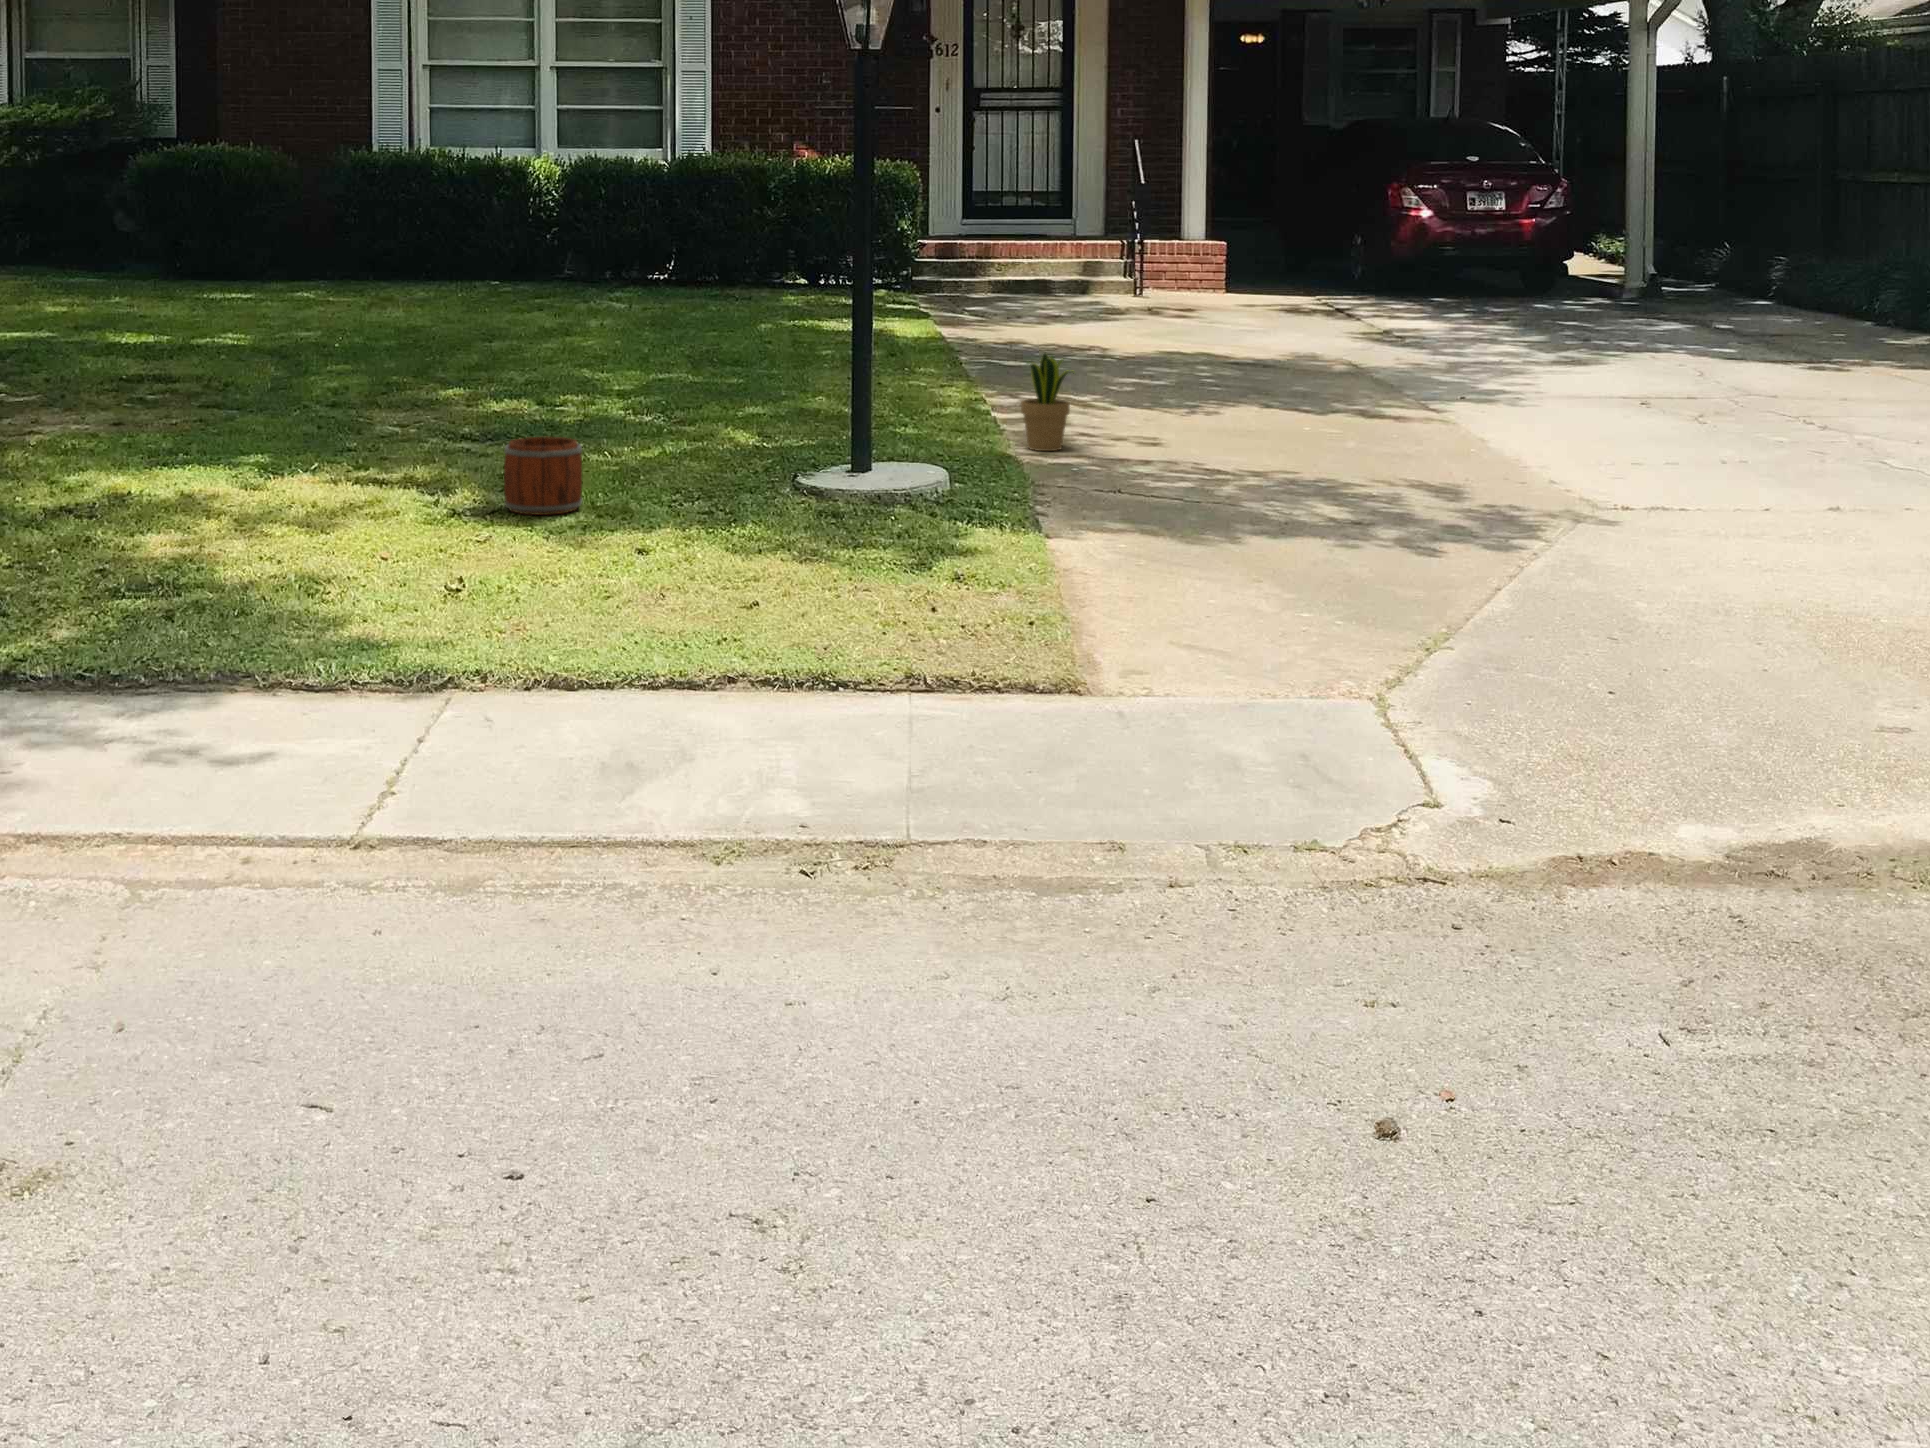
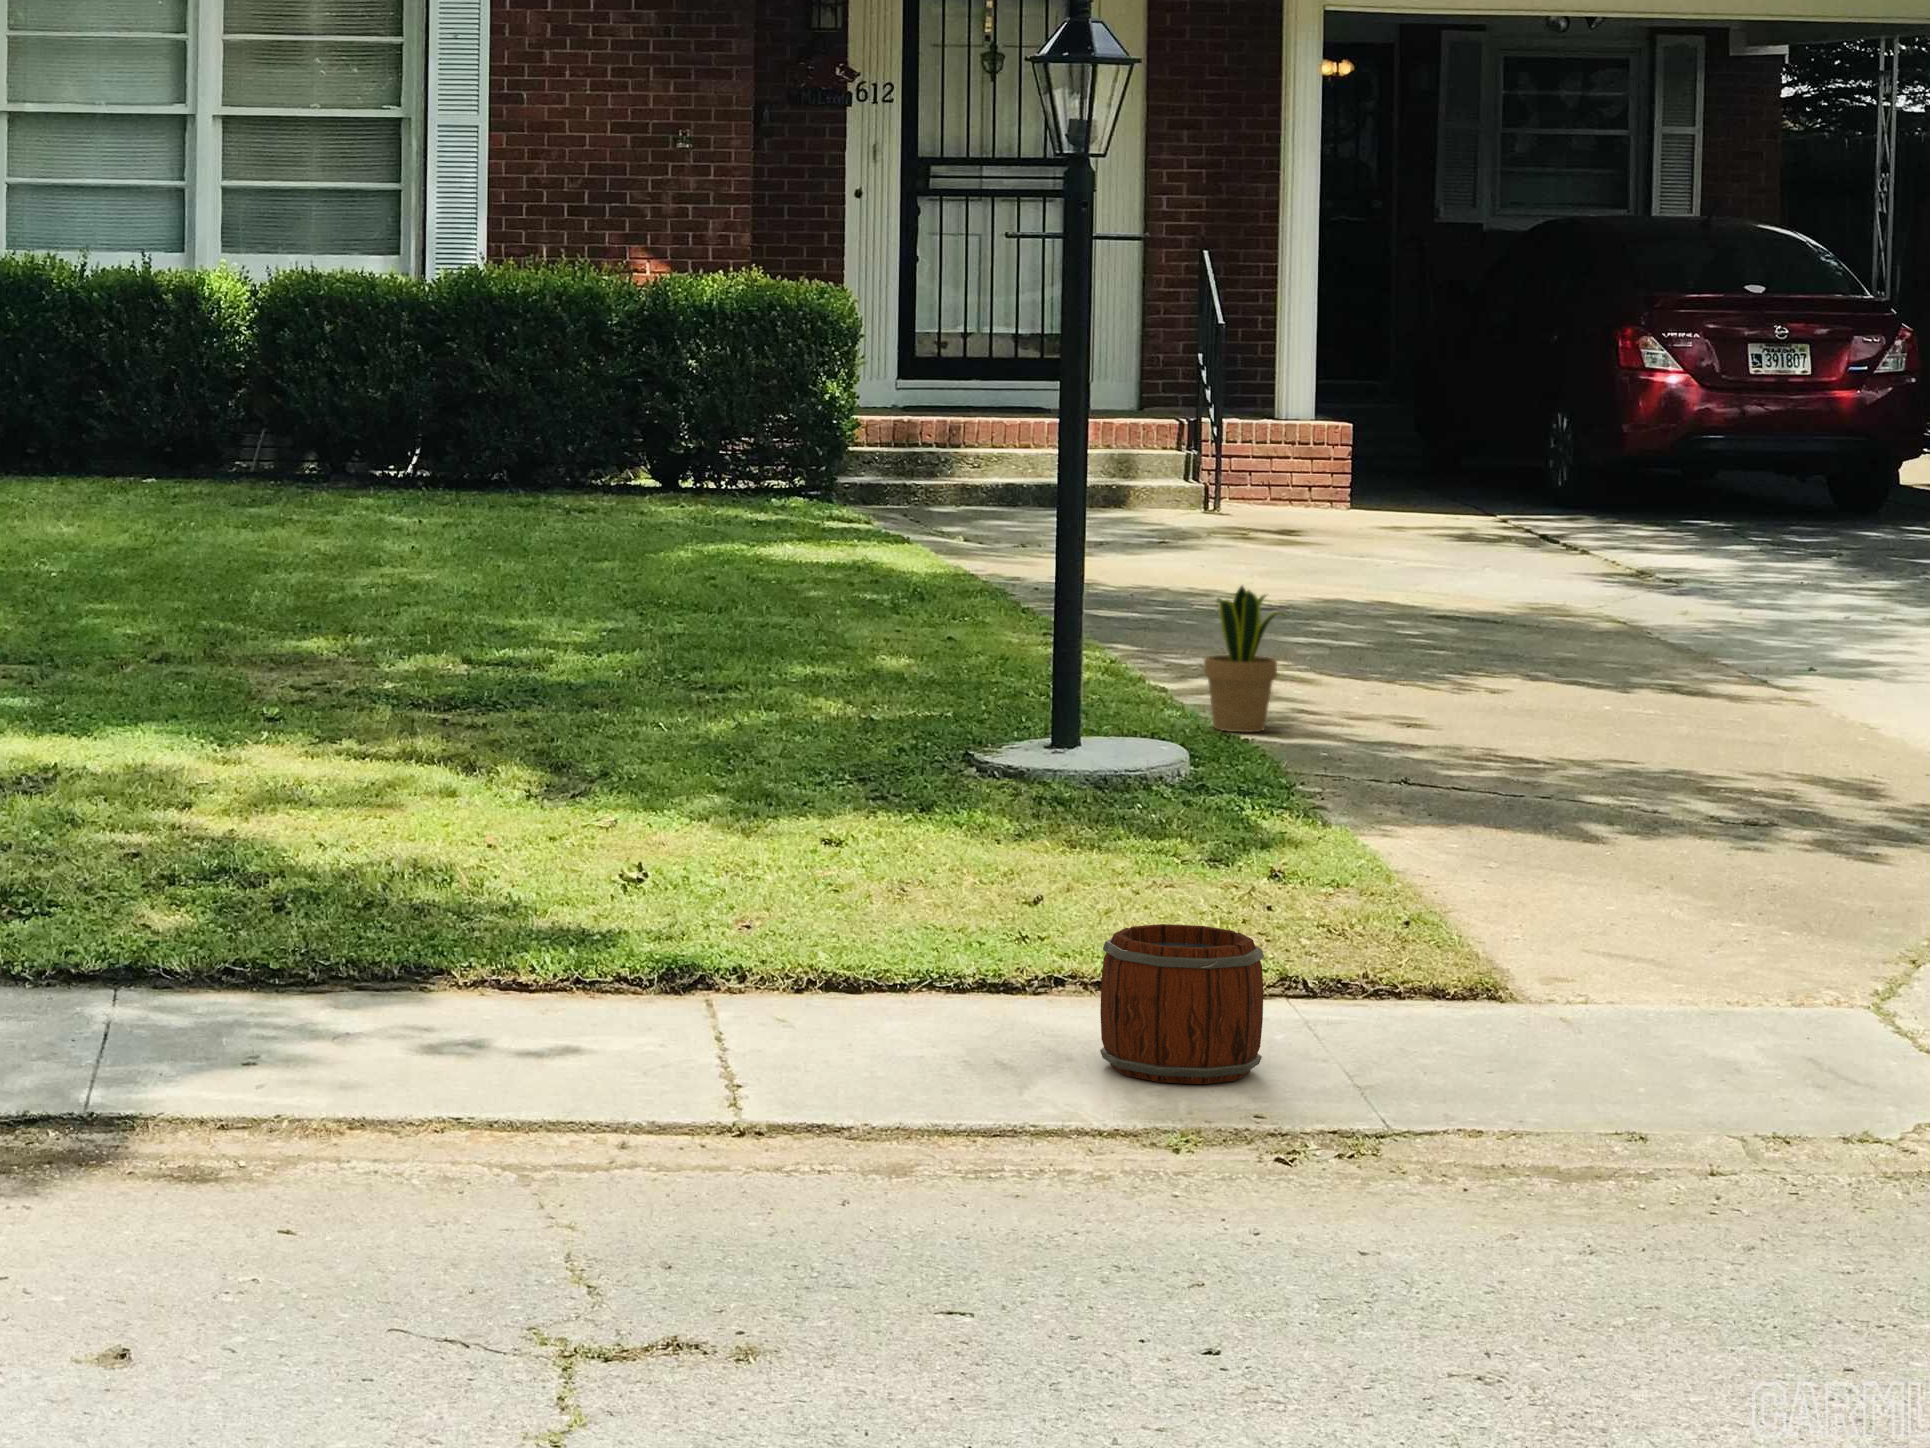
bucket: present [504,437,582,515] -> present [1100,924,1264,1084]

